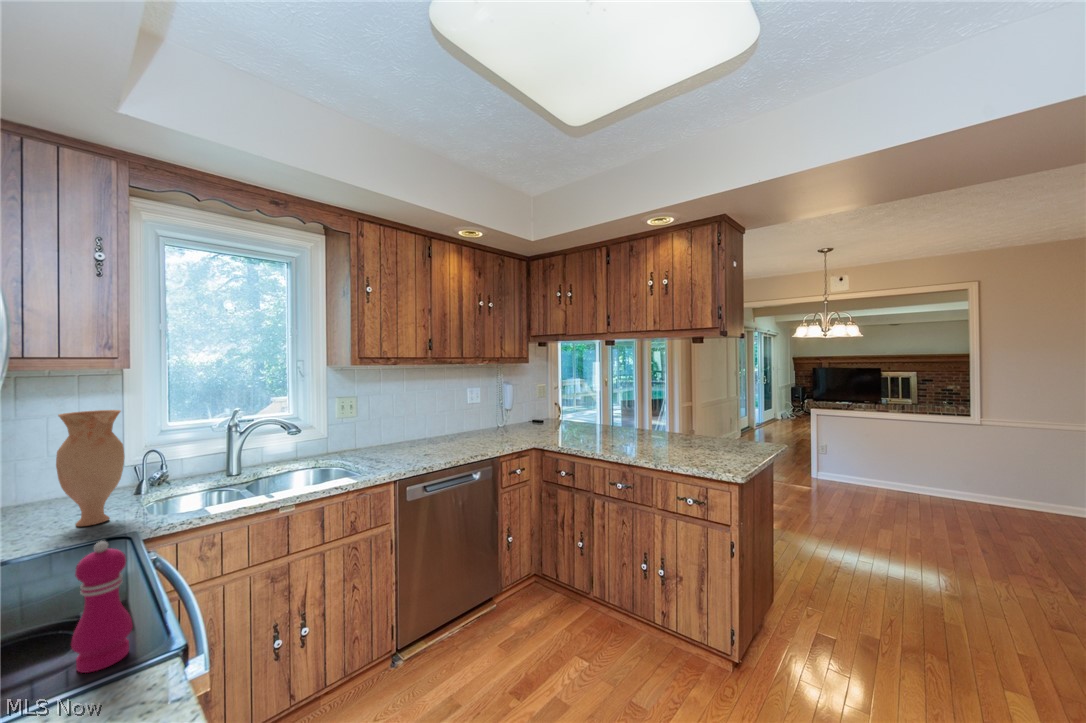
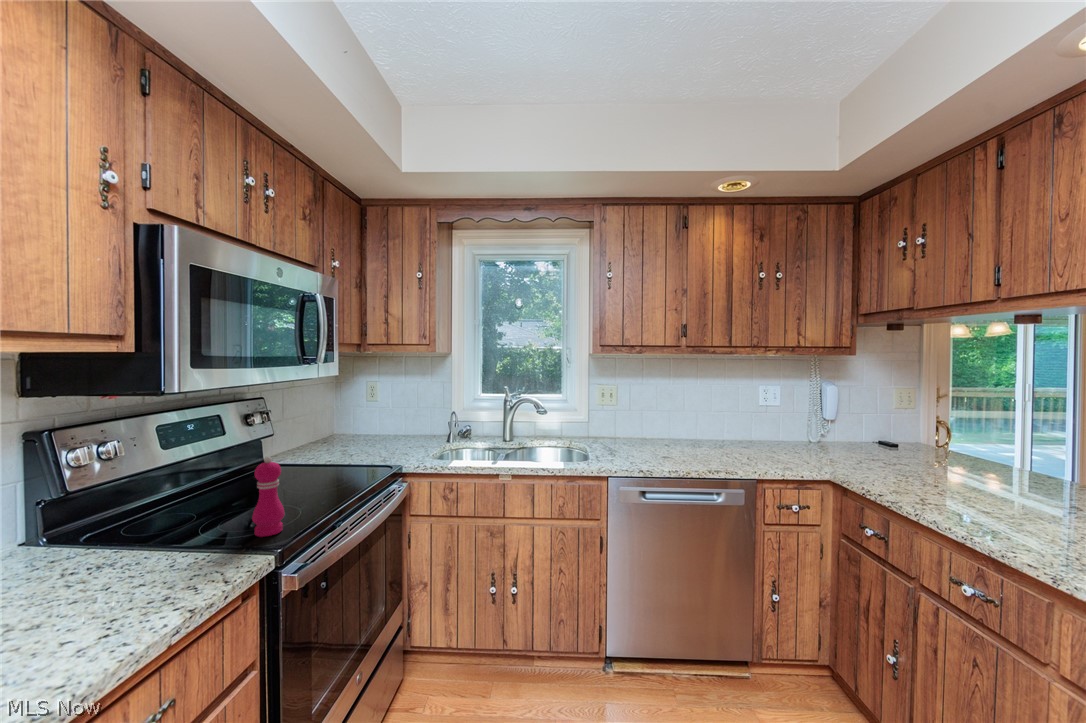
vase: present [56,410,124,526] -> none [386,380,419,456]

